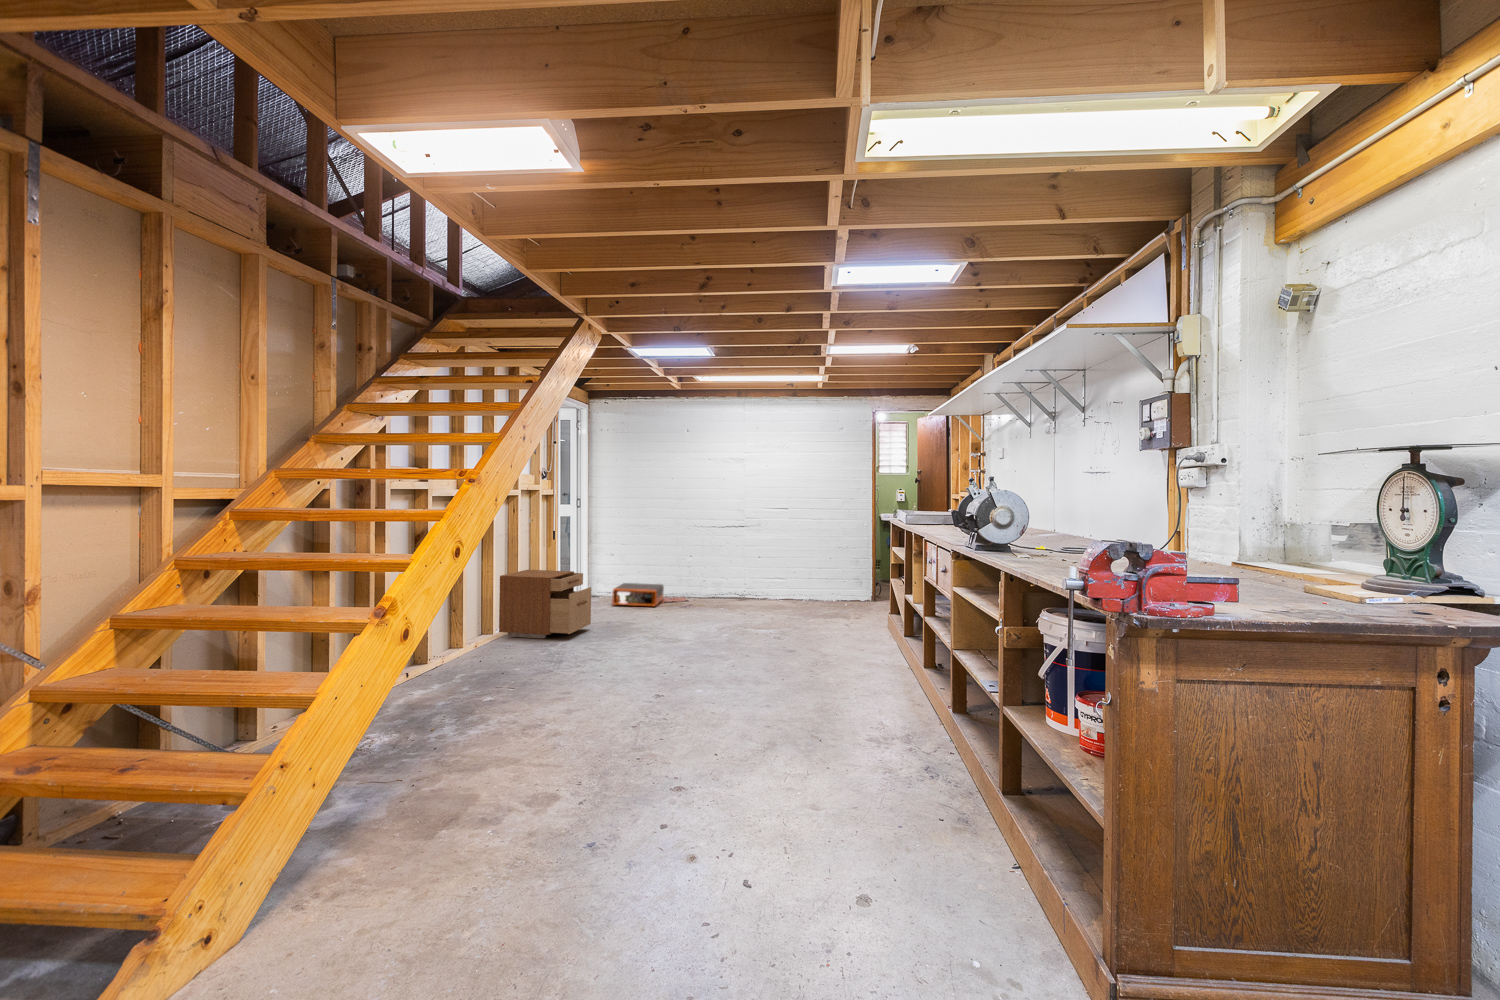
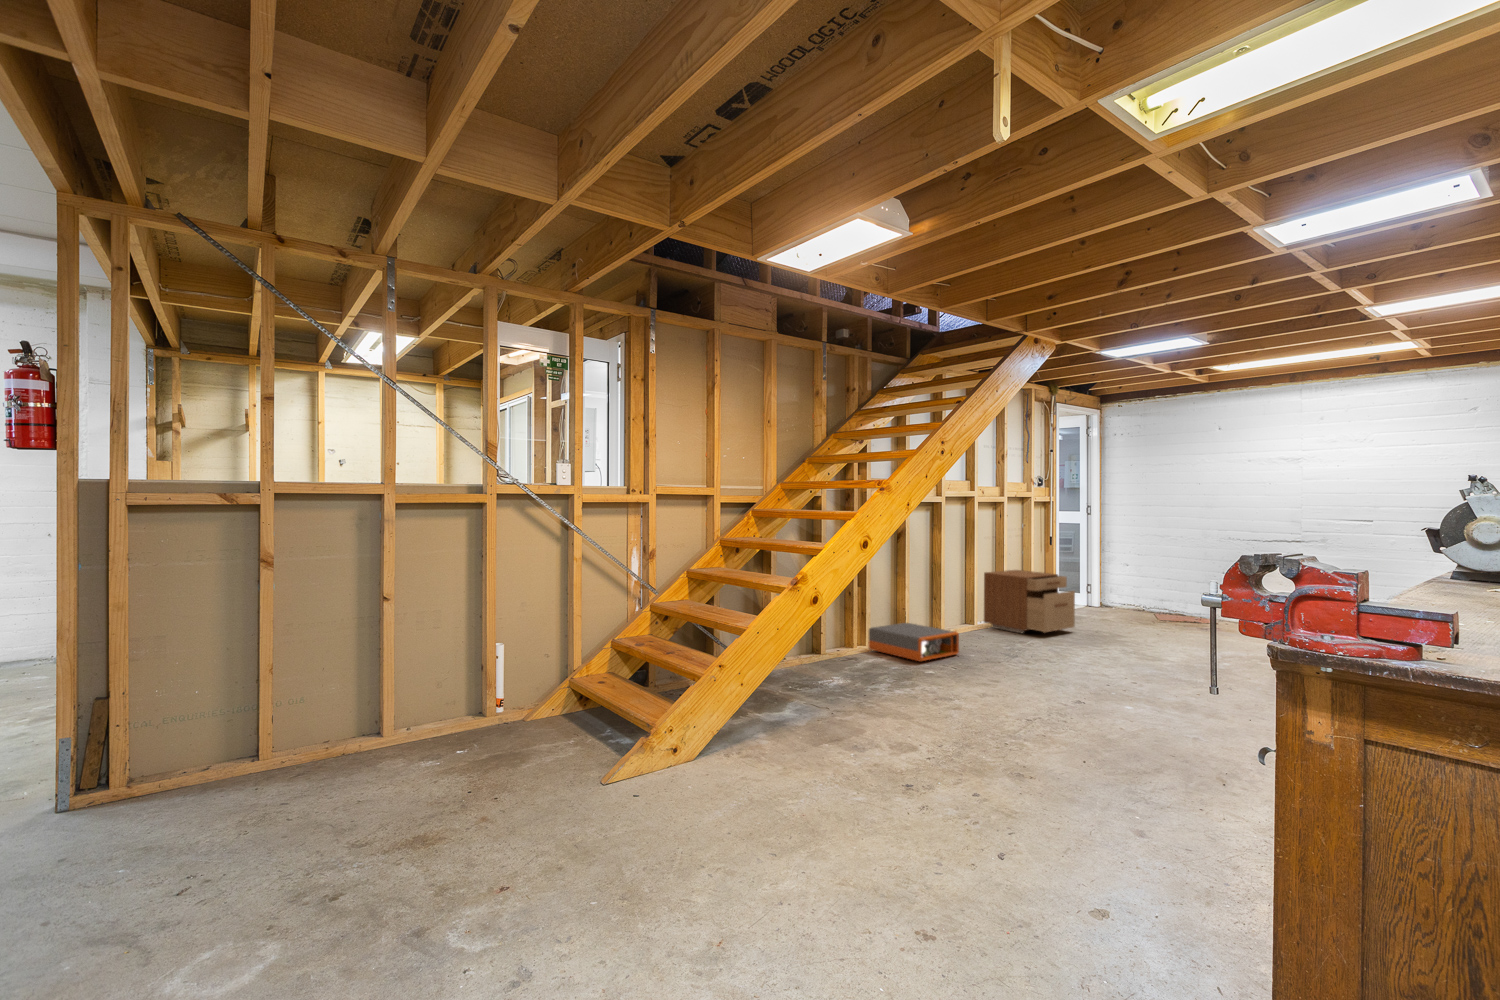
storage box: present [612,583,664,606] -> present [868,623,959,662]

